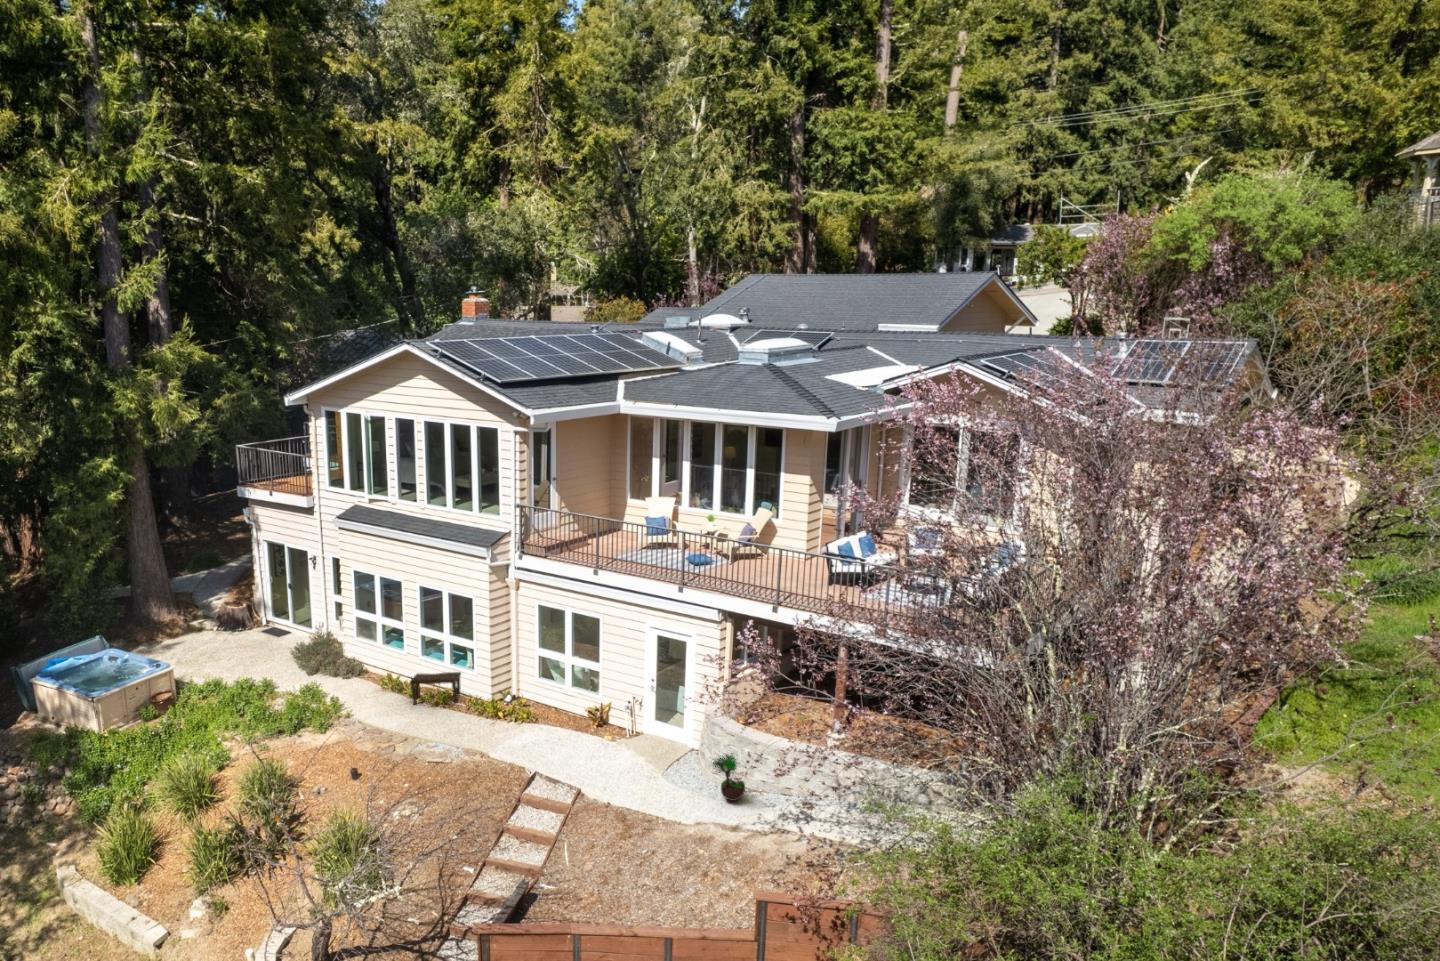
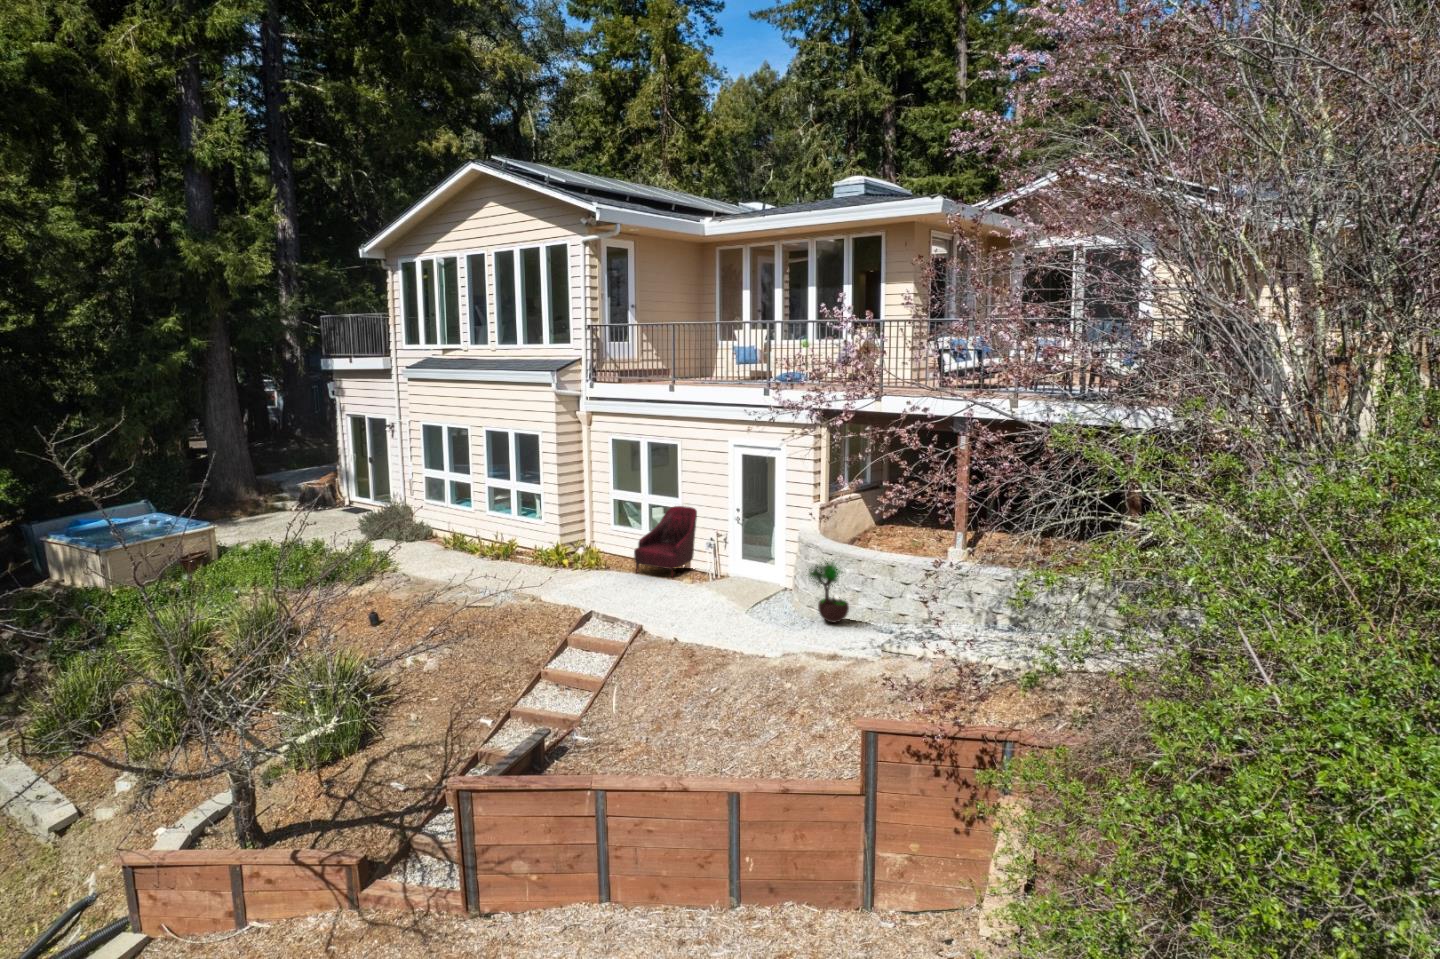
armchair: none [564,671,618,743] -> present [634,506,697,572]
bench: present [410,672,461,705] -> none [472,520,528,553]

